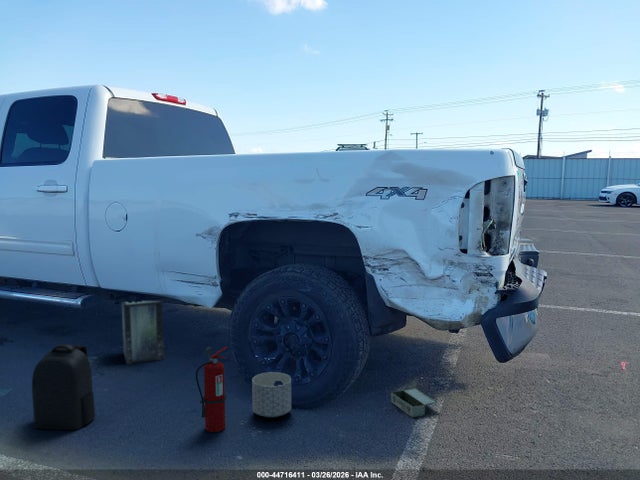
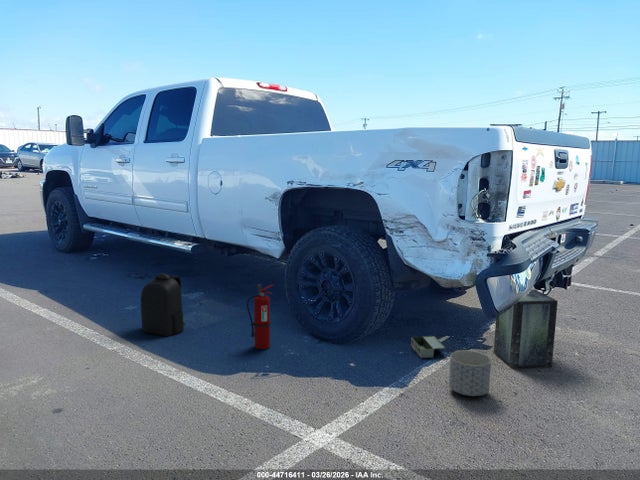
storage box: present [121,300,164,364] -> present [494,290,558,369]
planter: present [252,372,291,418] -> present [449,350,491,397]

